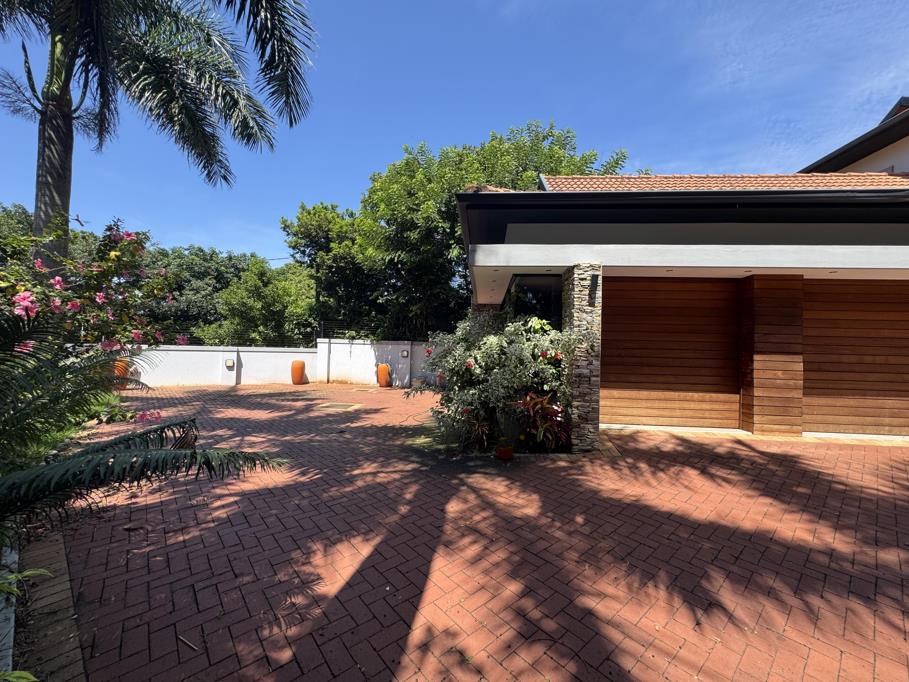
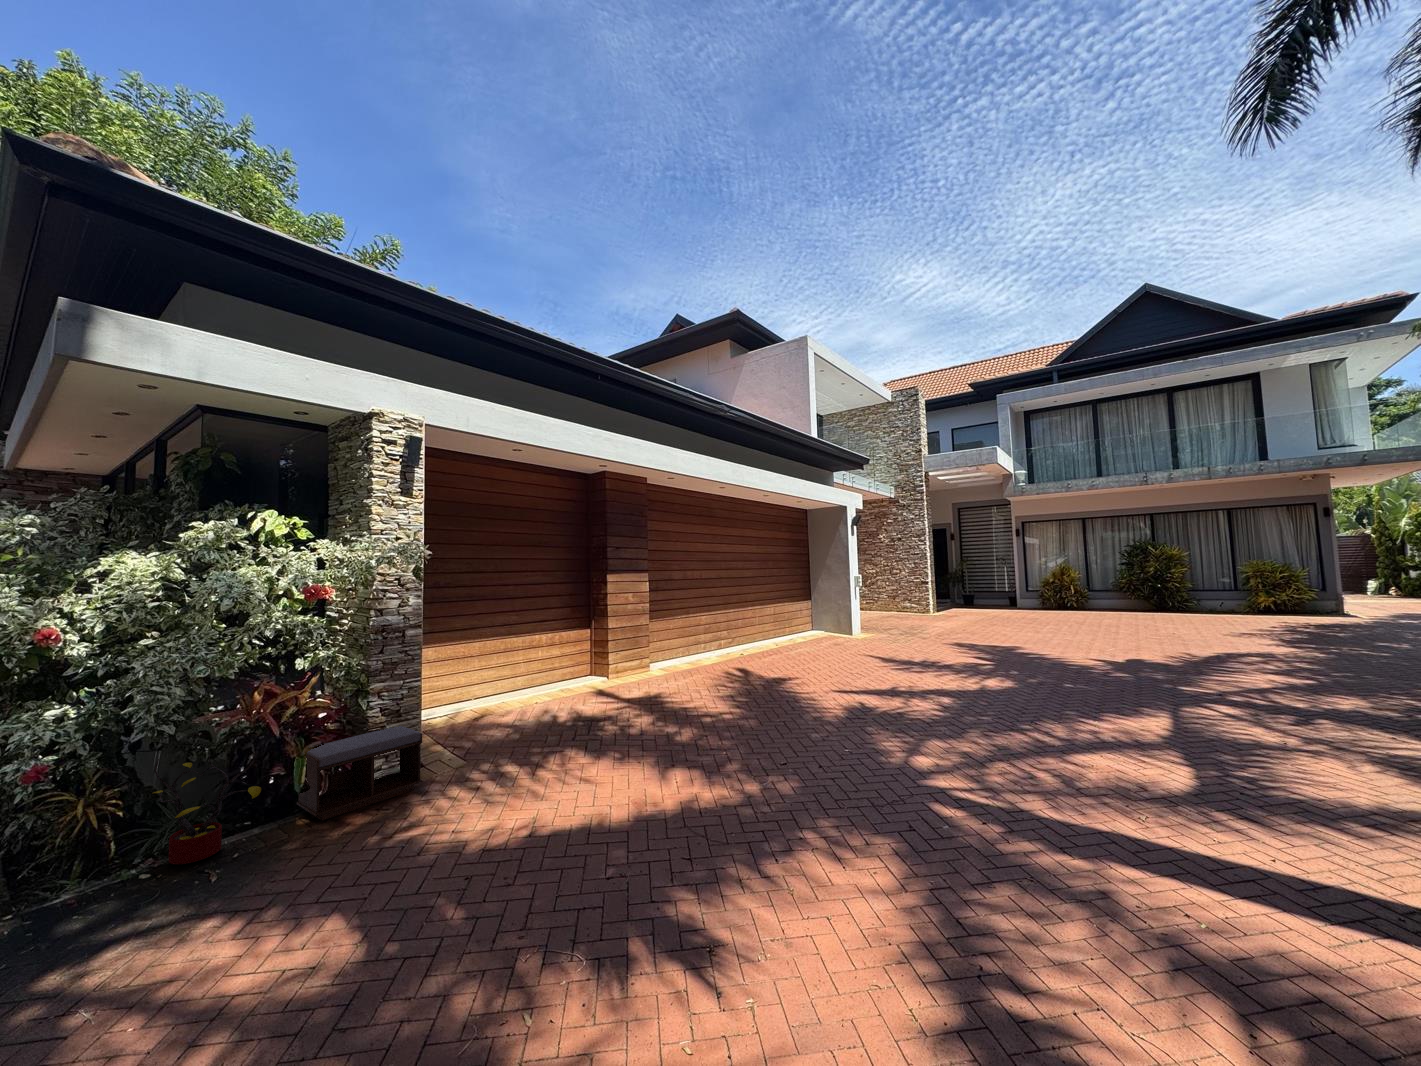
bench: none [541,426,595,461] -> present [297,726,422,821]

